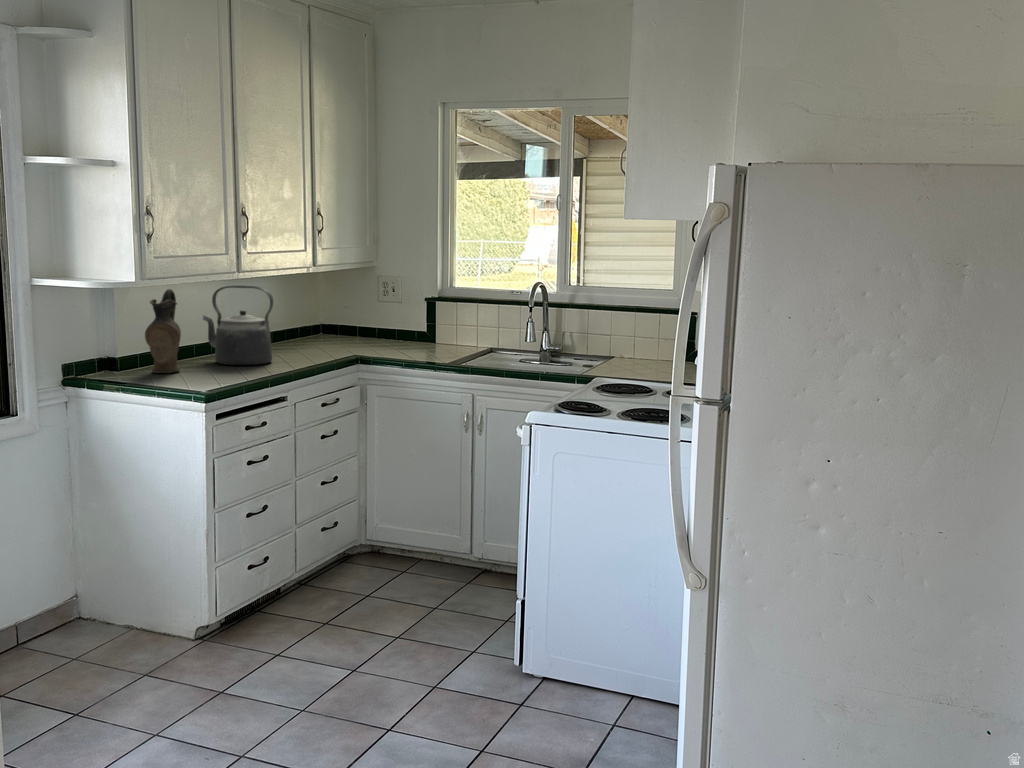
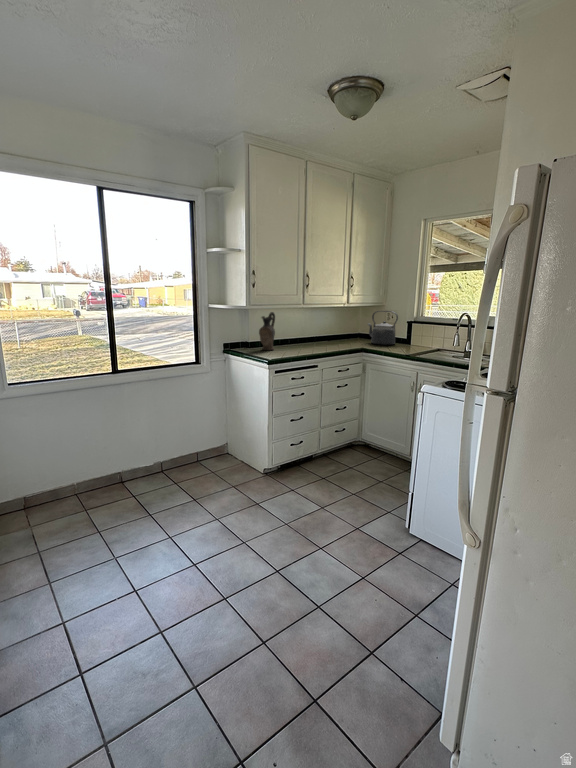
kettle: present [203,286,273,365] -> present [368,311,398,345]

